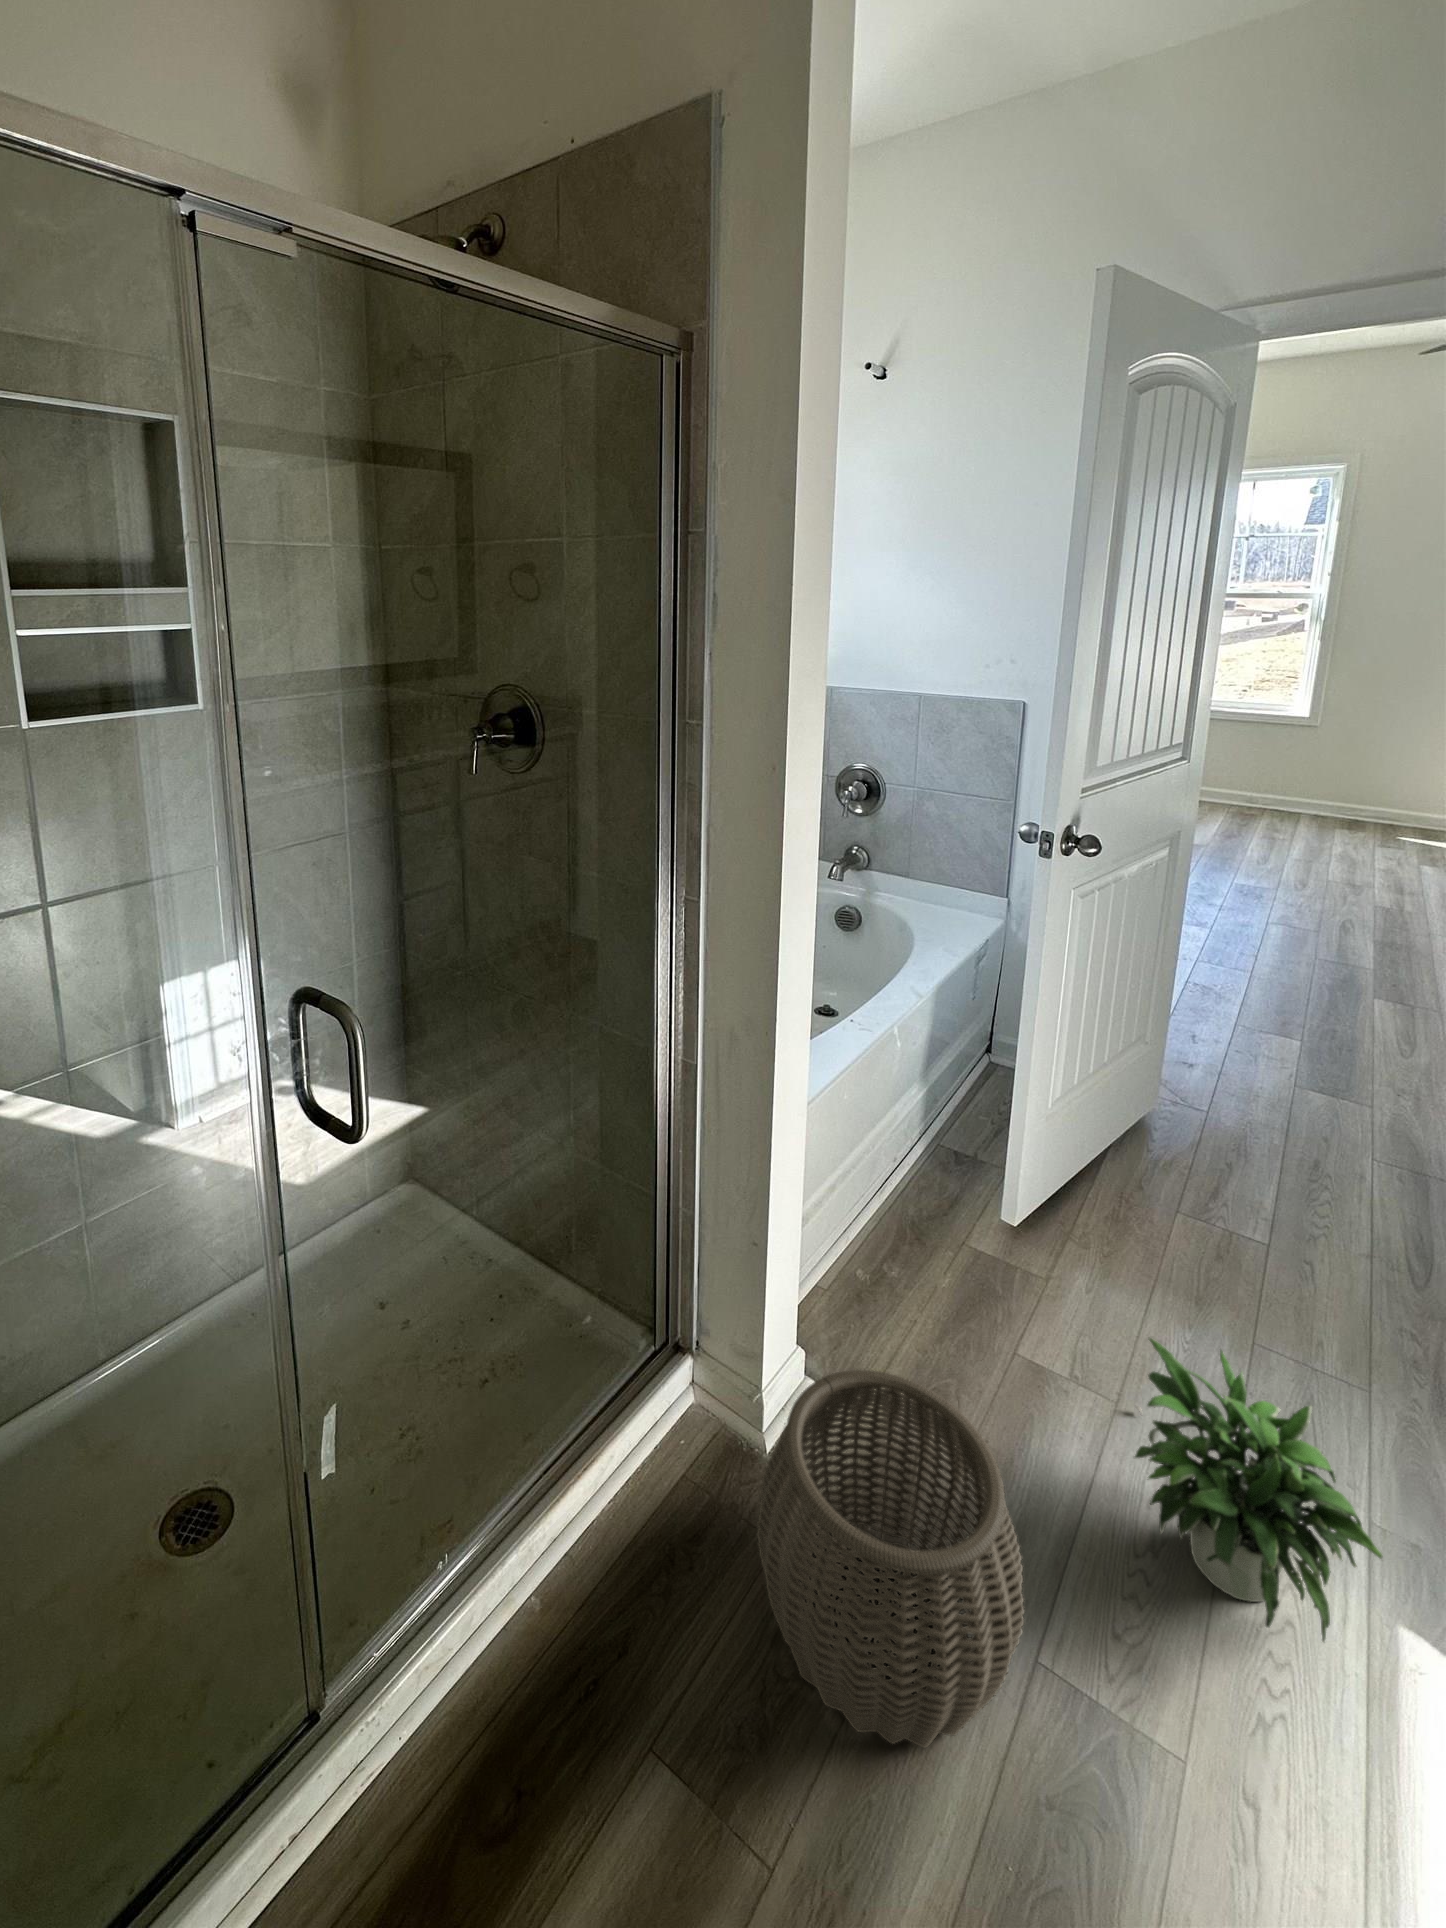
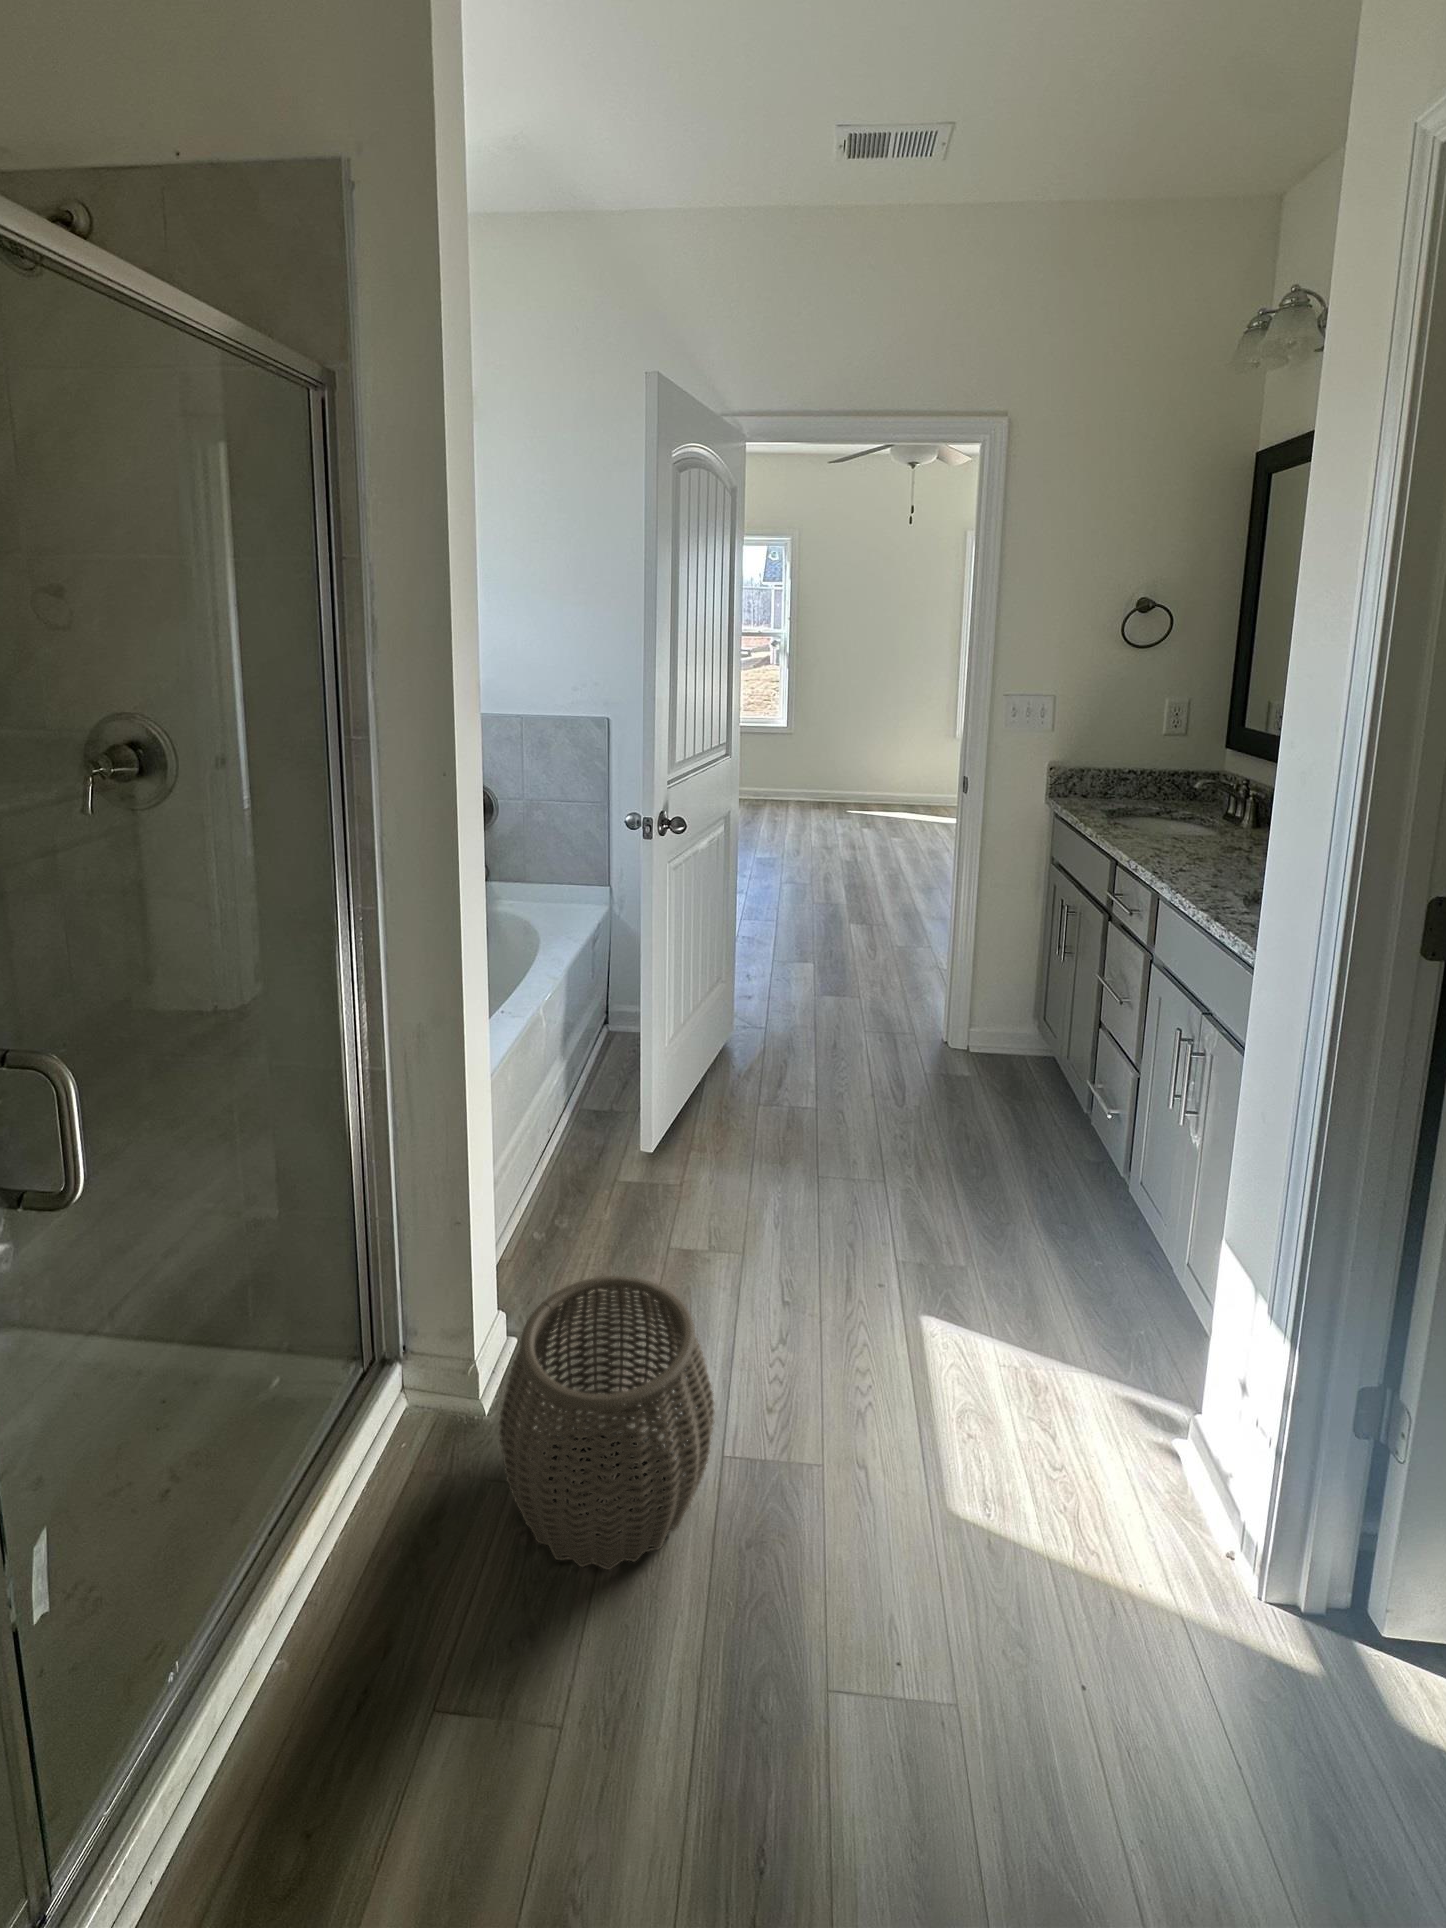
potted plant: present [1135,1338,1383,1642] -> none [753,1172,903,1342]

